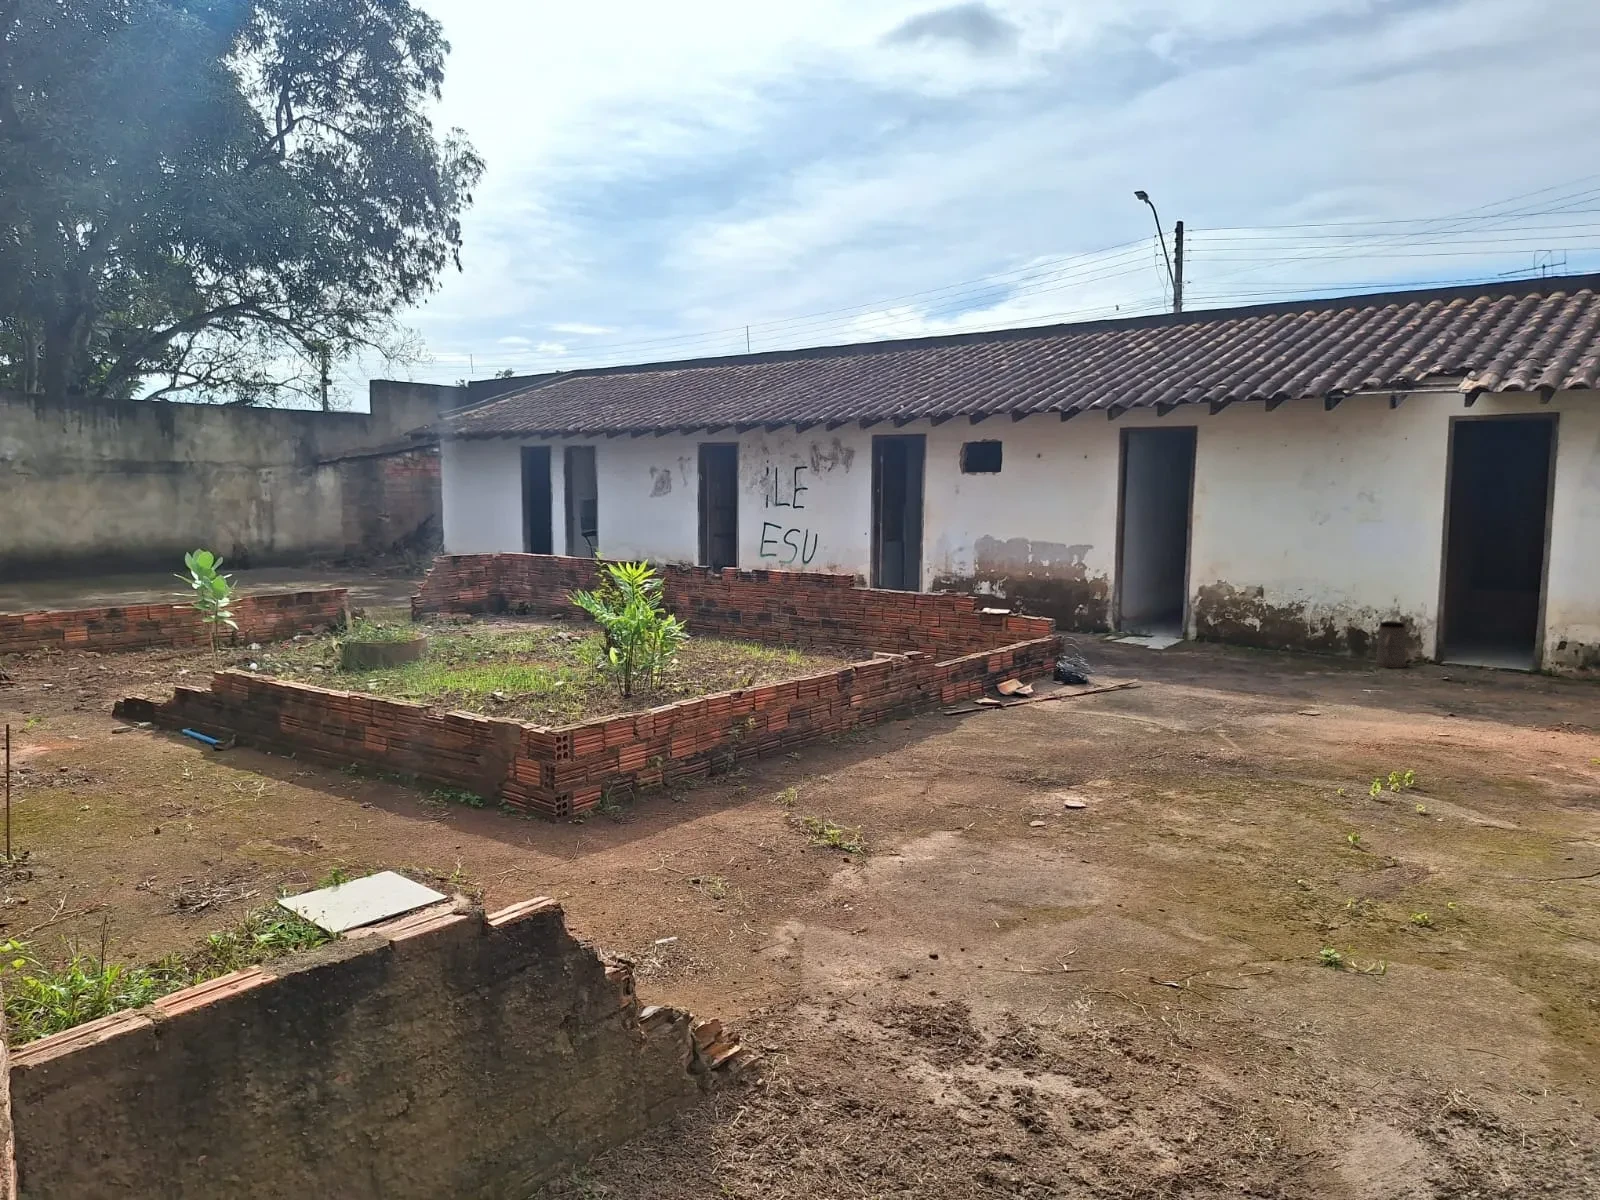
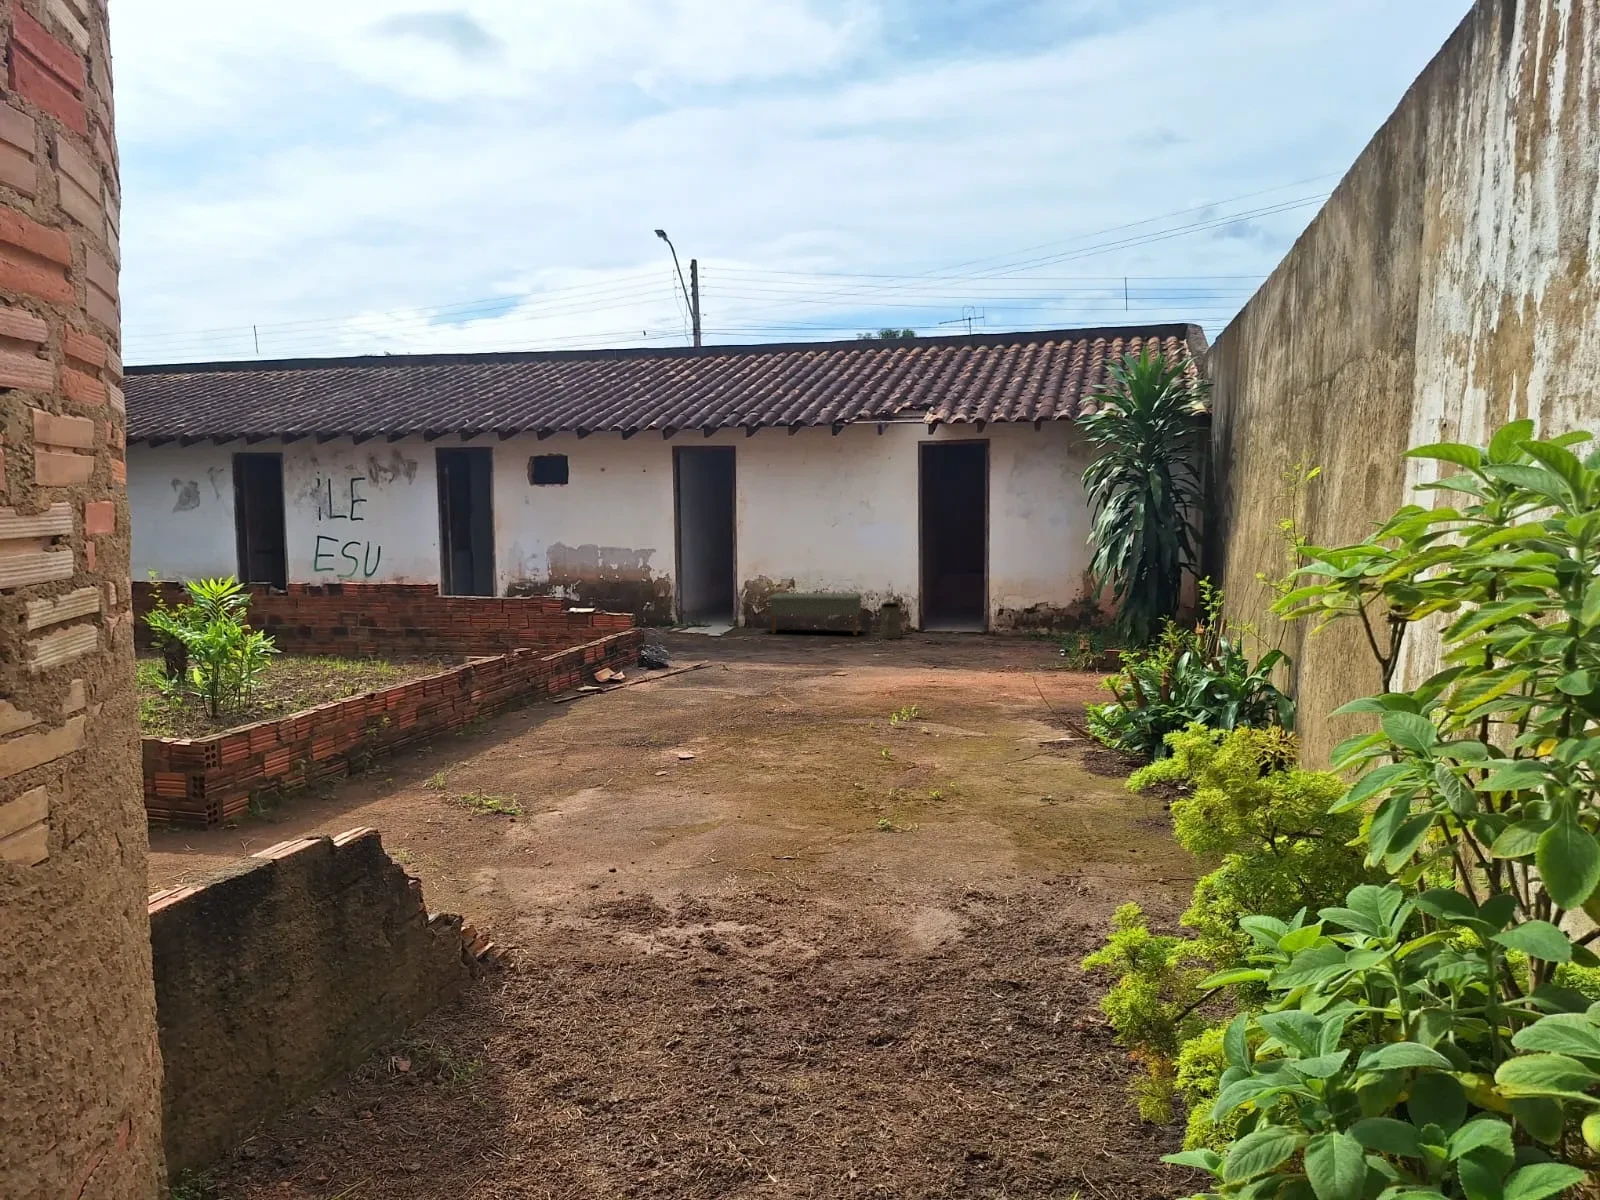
bench: none [1229,600,1357,659] -> present [769,592,863,635]

